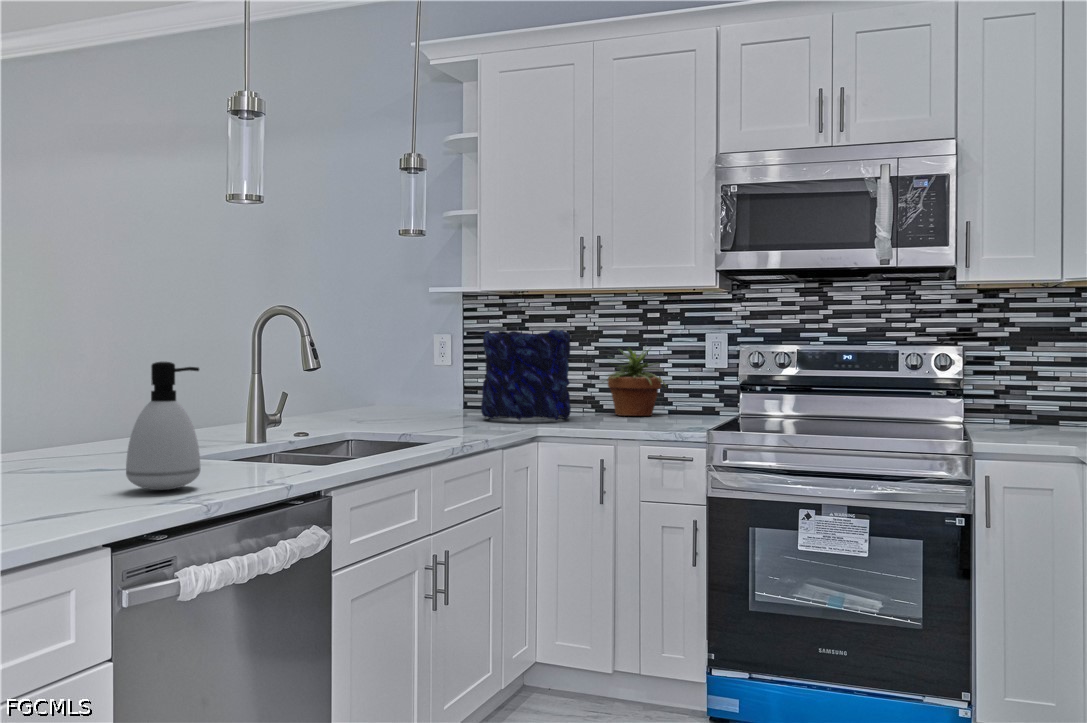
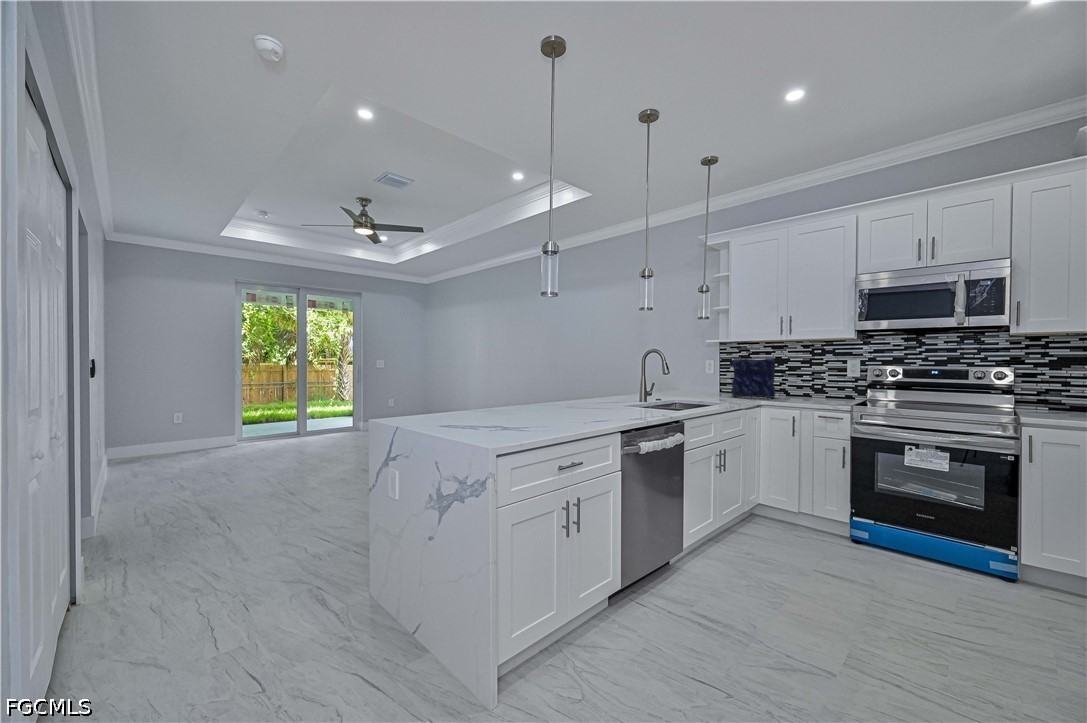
potted plant: present [607,347,665,416] -> none [790,365,827,398]
soap dispenser: present [126,362,200,490] -> none [625,371,649,414]

